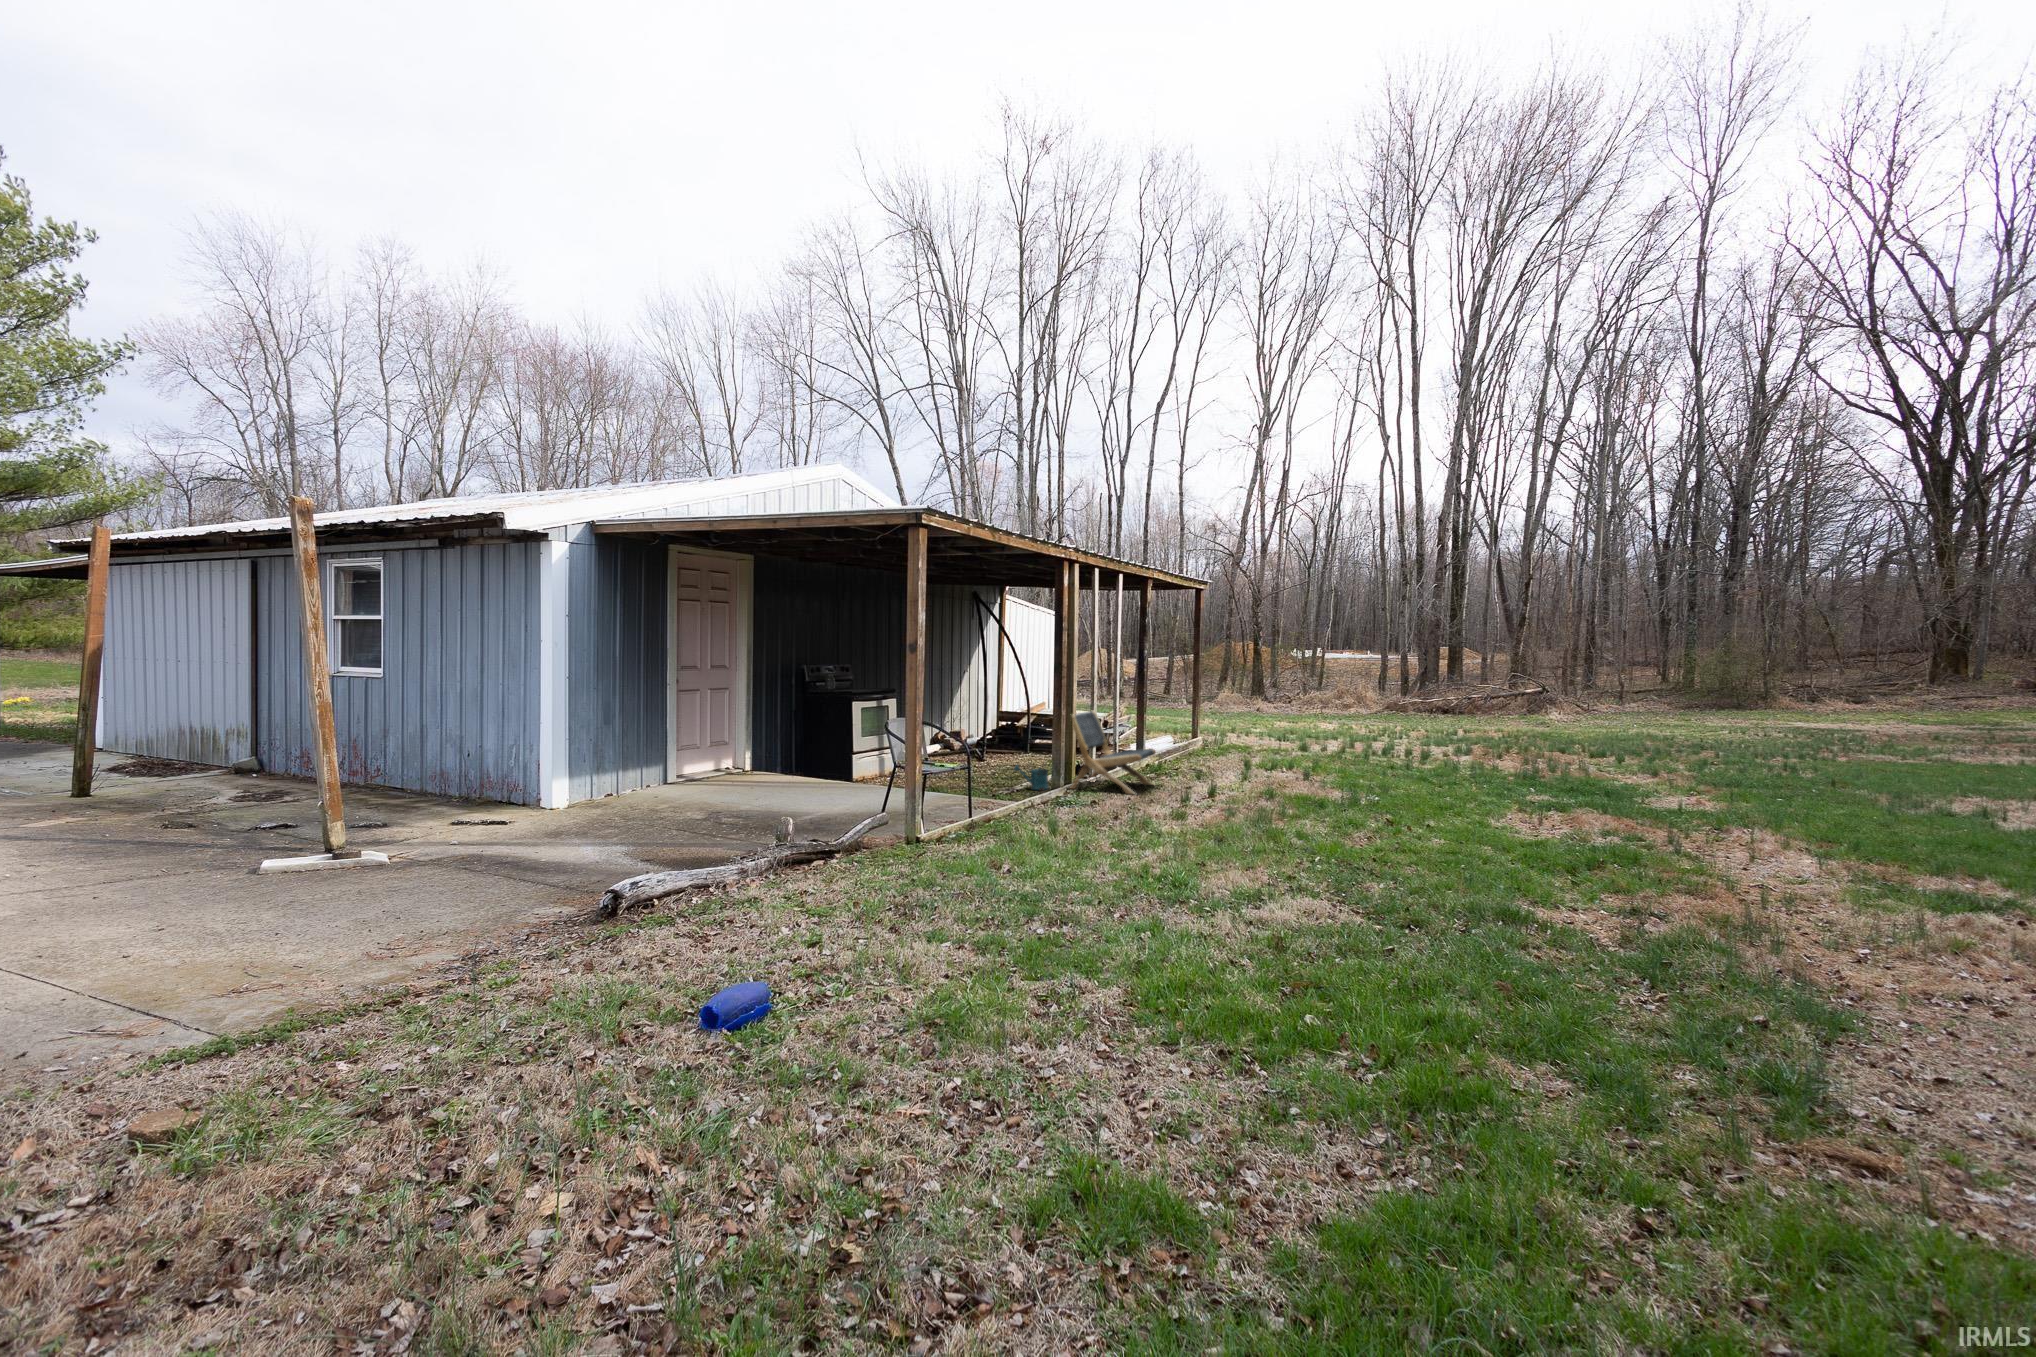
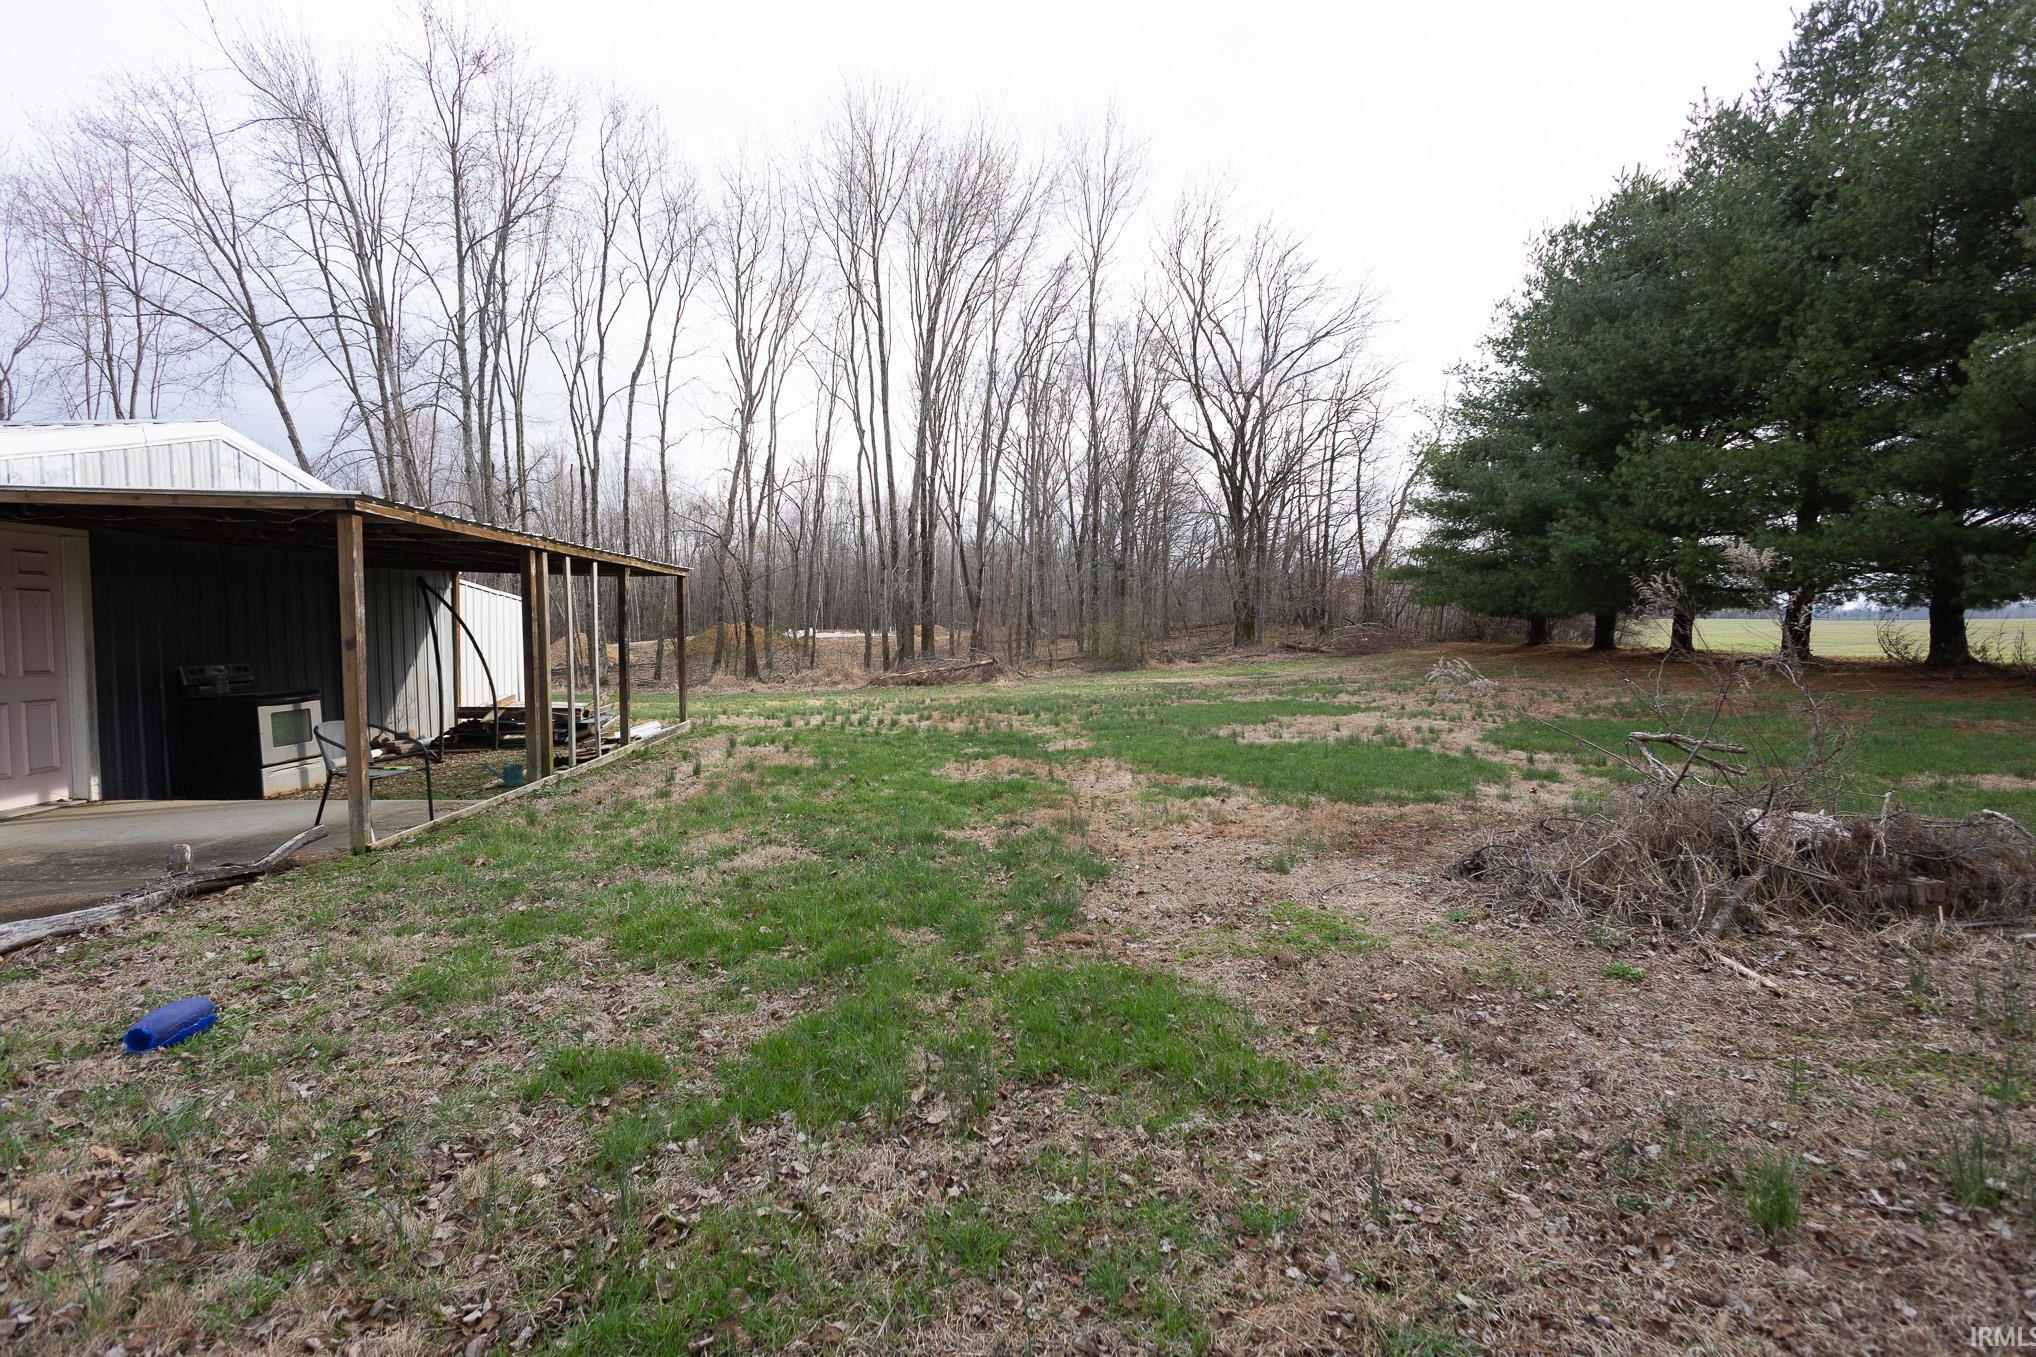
lounge chair: present [1070,710,1156,794] -> none [546,701,643,781]

